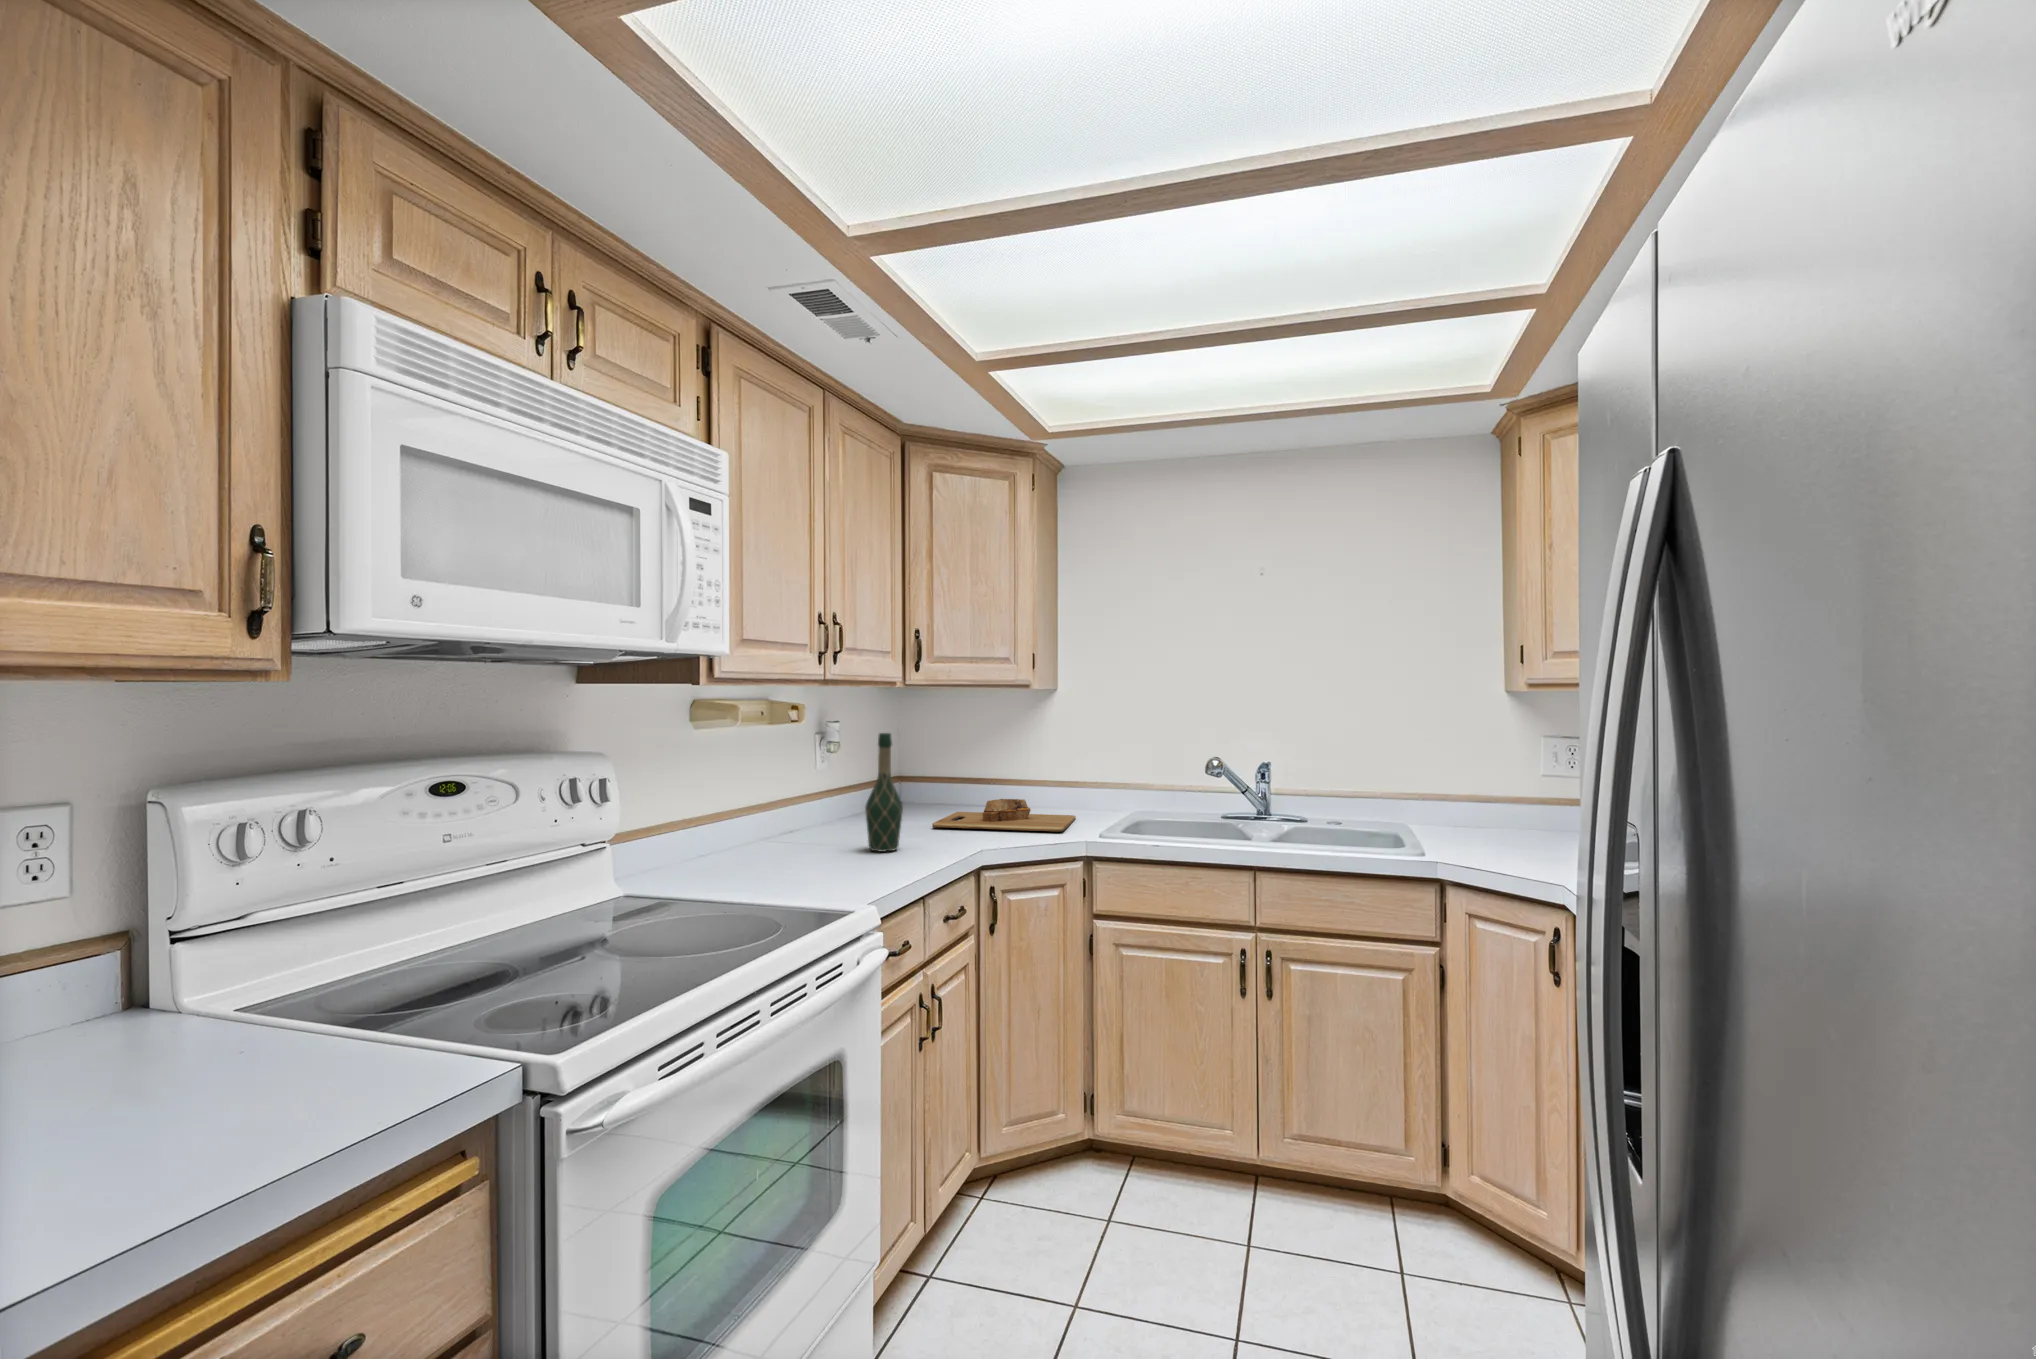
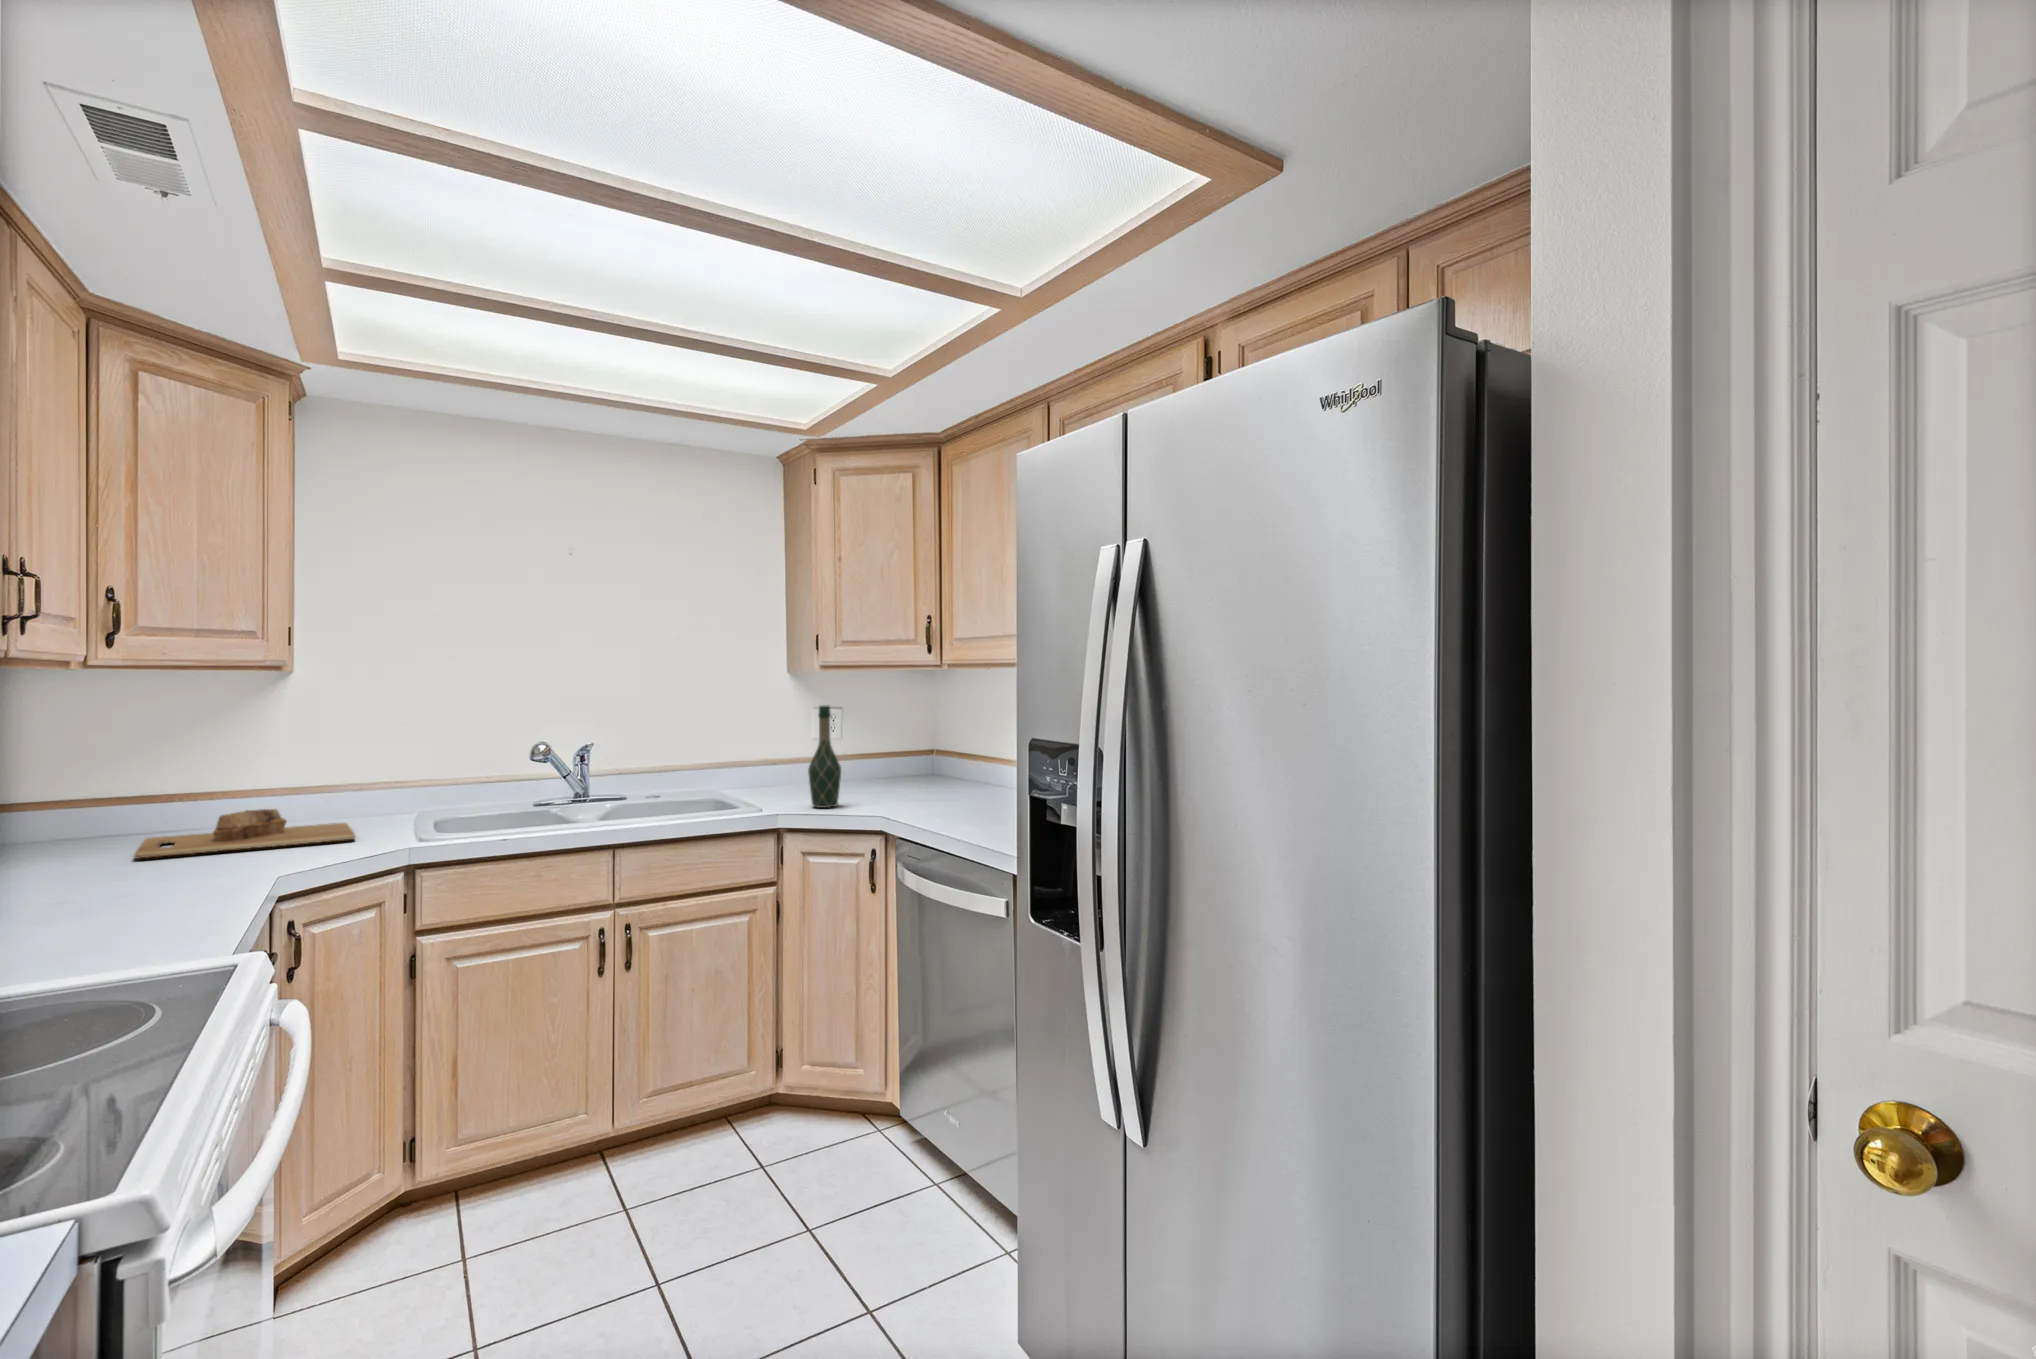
wine bottle: present [865,733,903,851] -> present [808,706,841,808]

